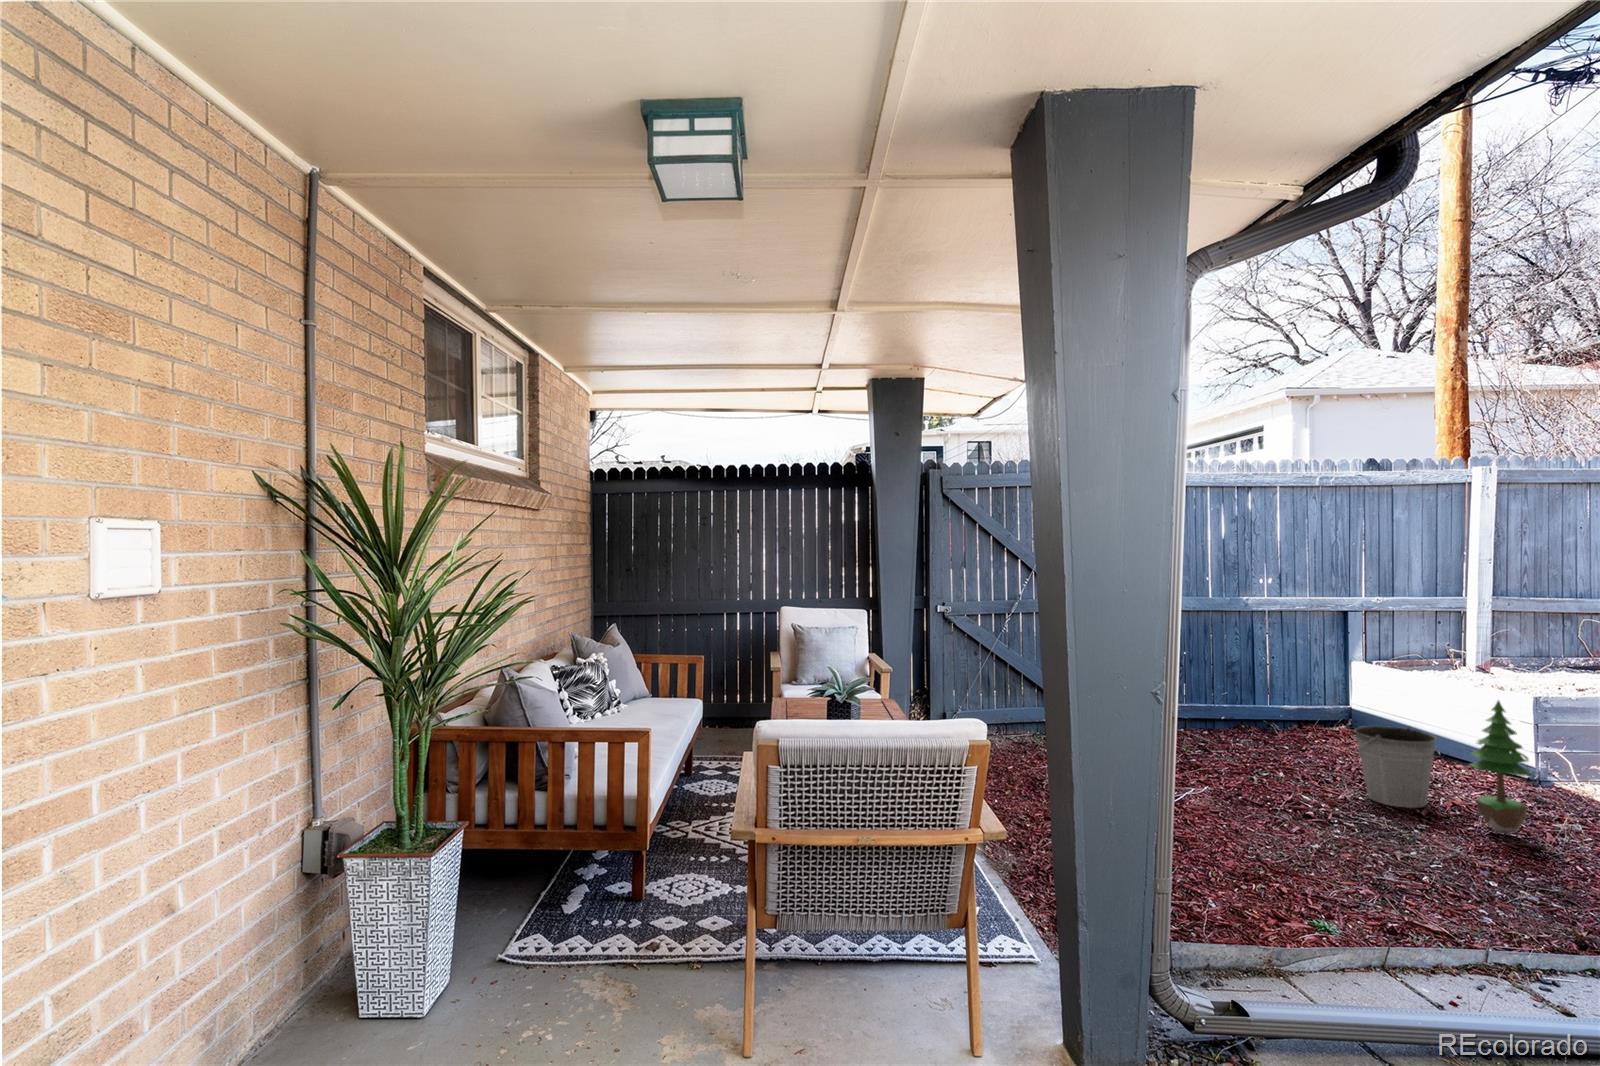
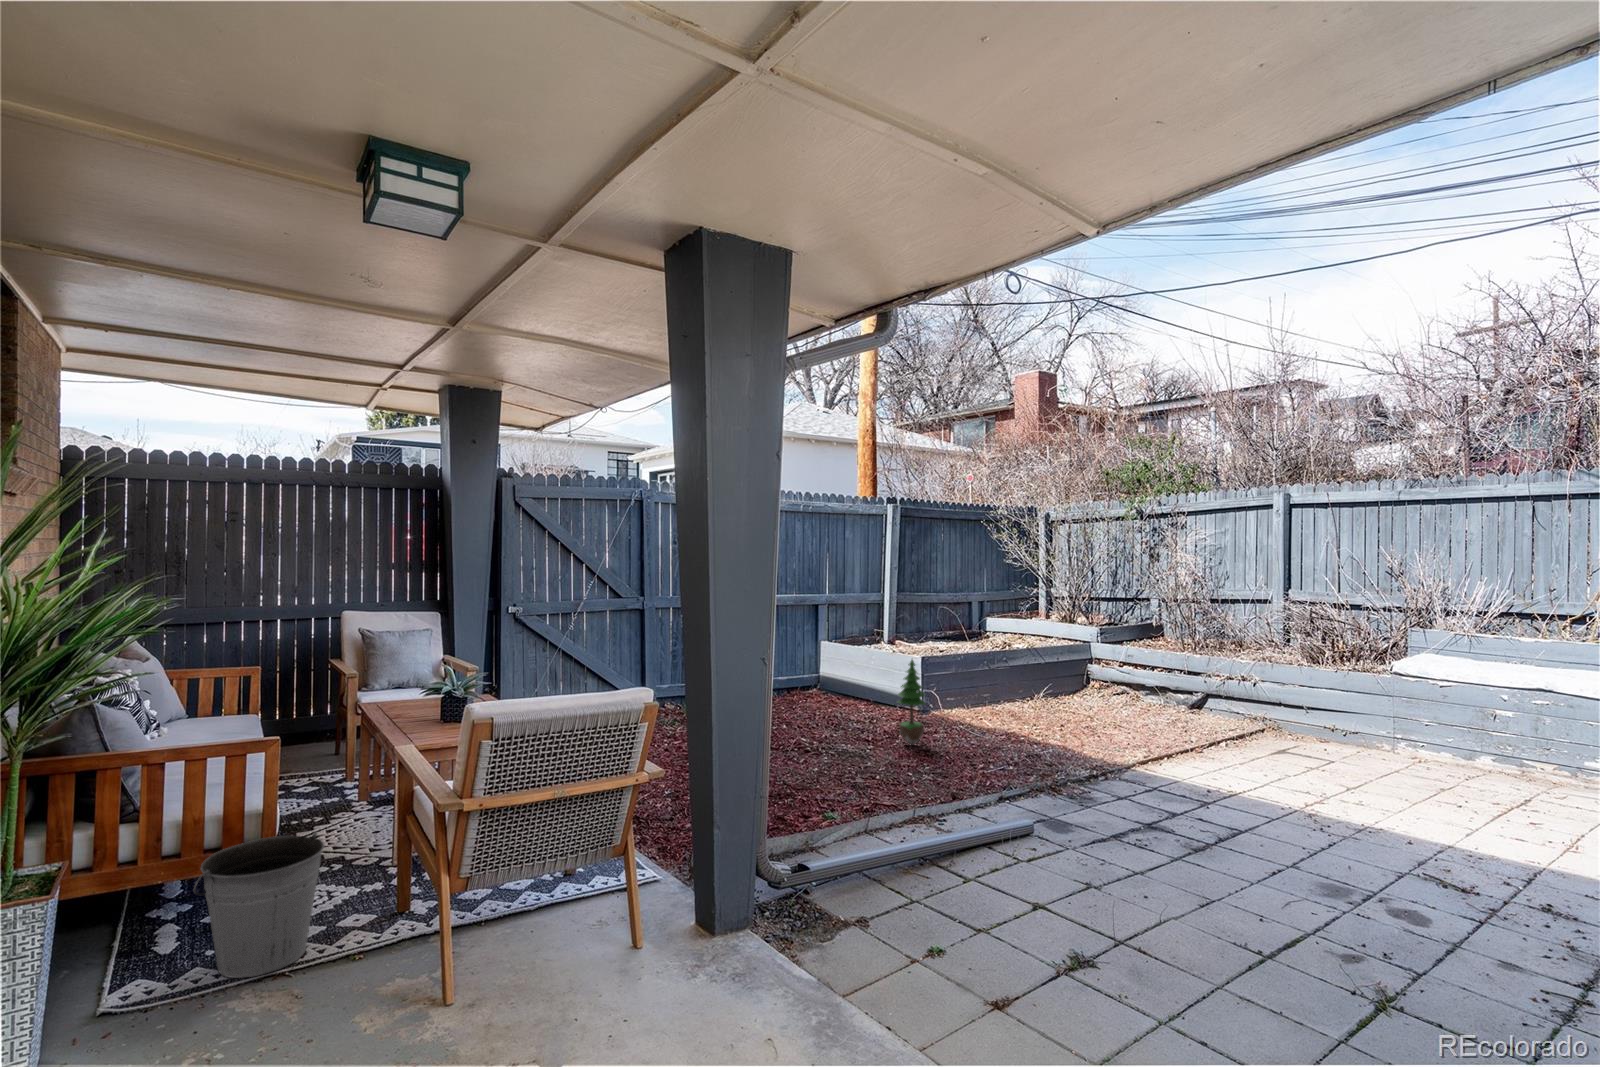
bucket: present [1353,726,1437,808] -> present [194,832,324,978]

